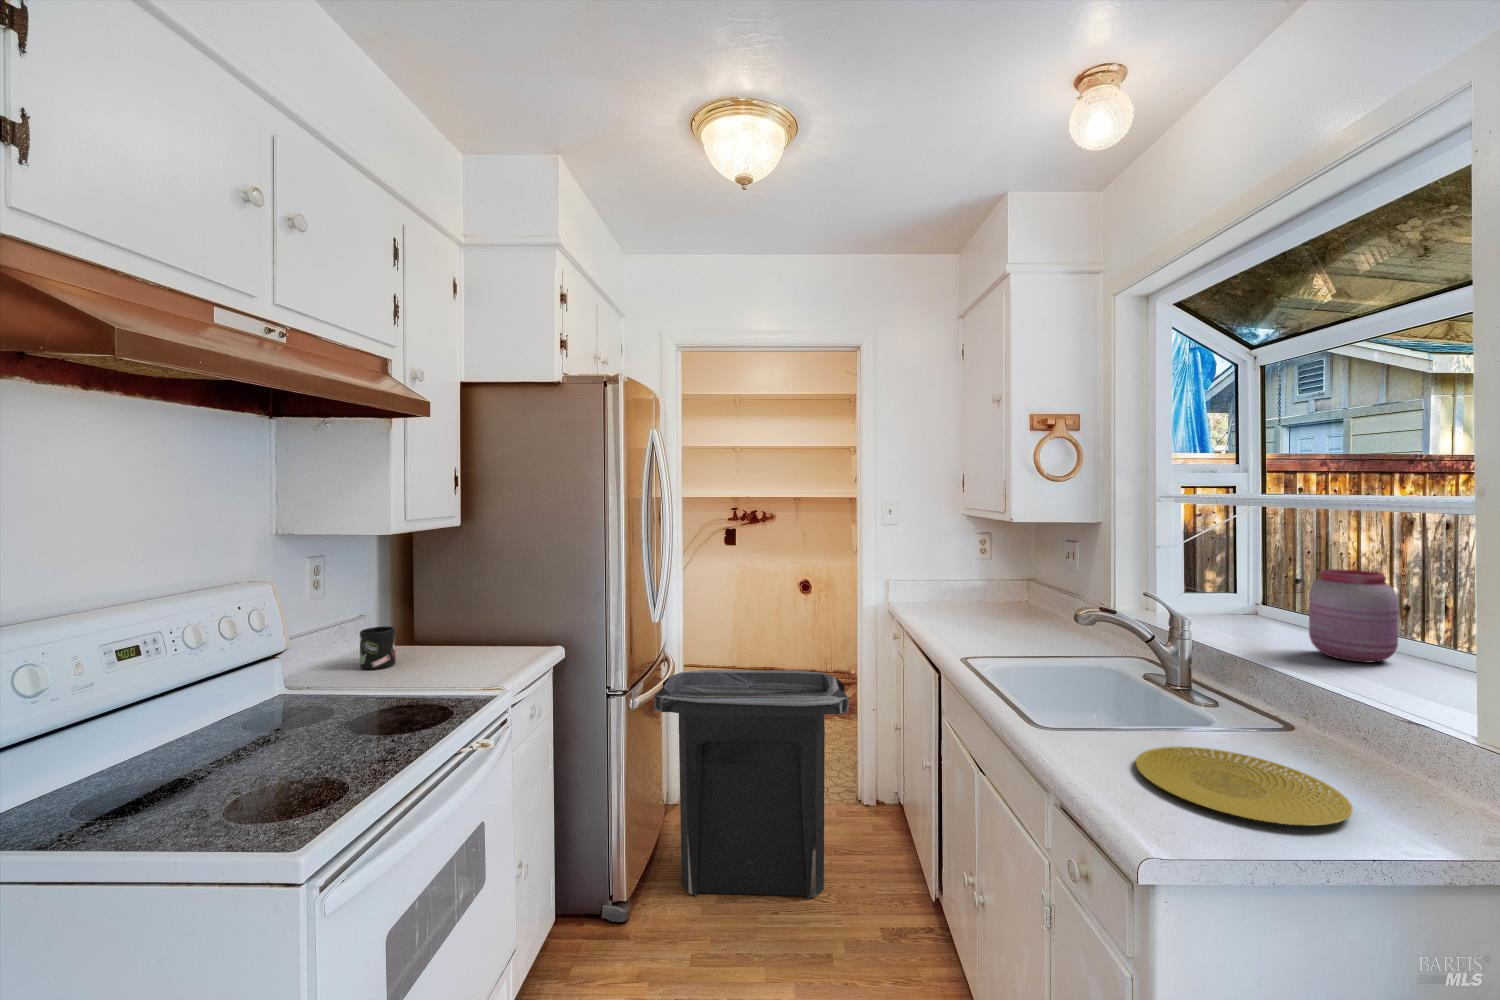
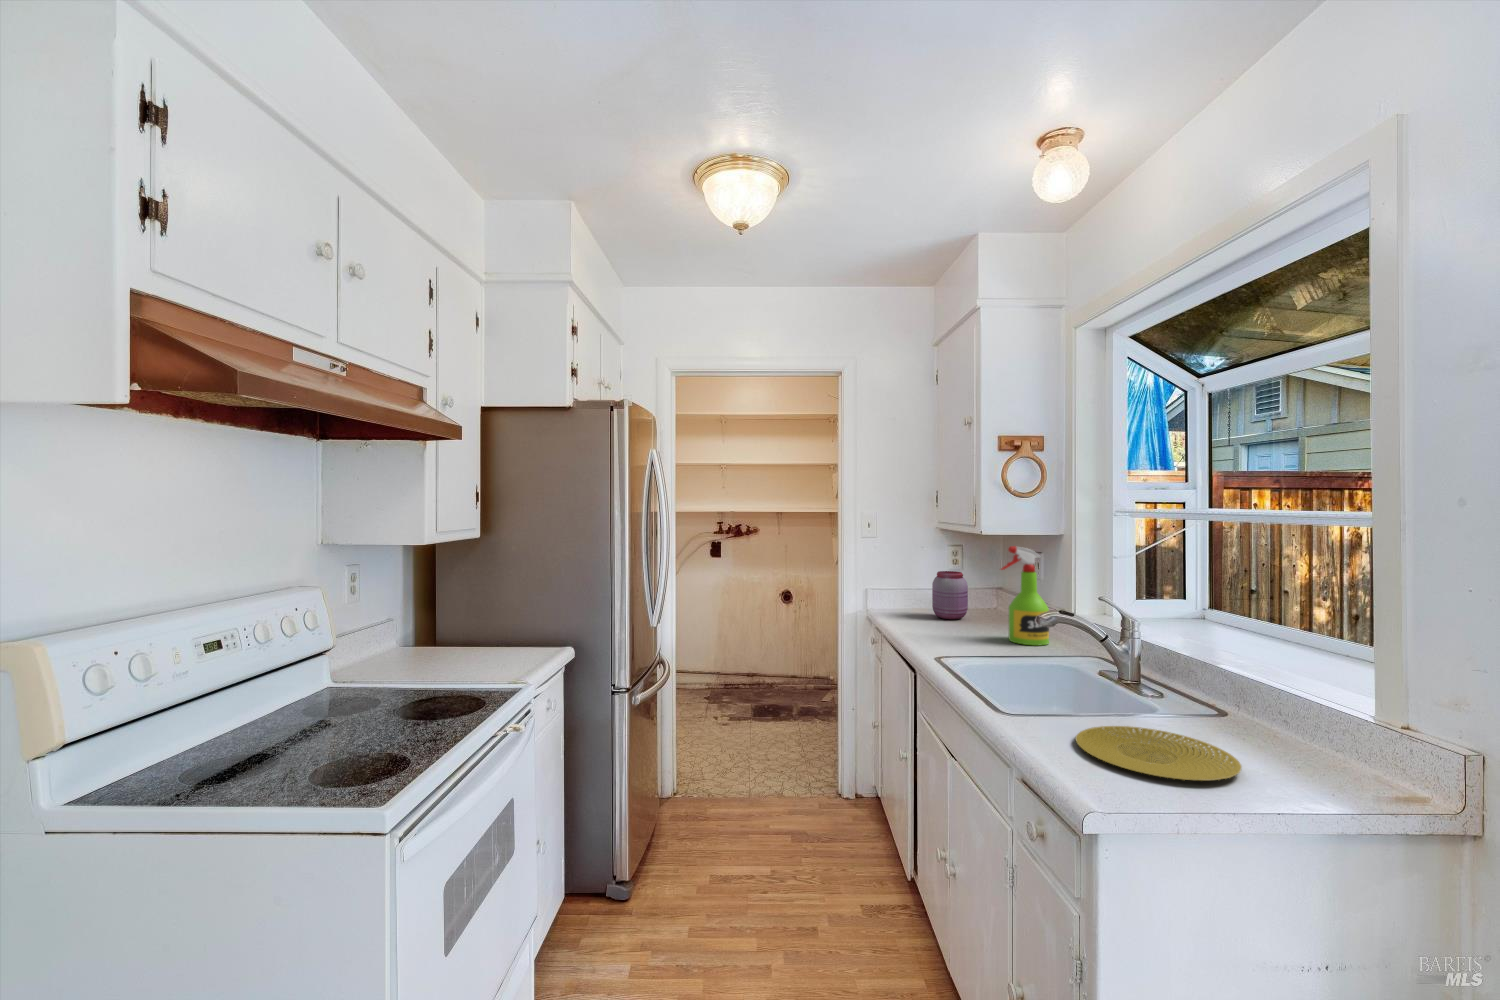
spray bottle: none [1032,534,1088,644] -> present [1001,546,1049,645]
jar: present [1309,569,1398,662] -> present [932,571,968,619]
mug: present [360,626,396,669] -> none [389,628,421,667]
trash can: present [654,670,849,899] -> none [654,671,834,883]

